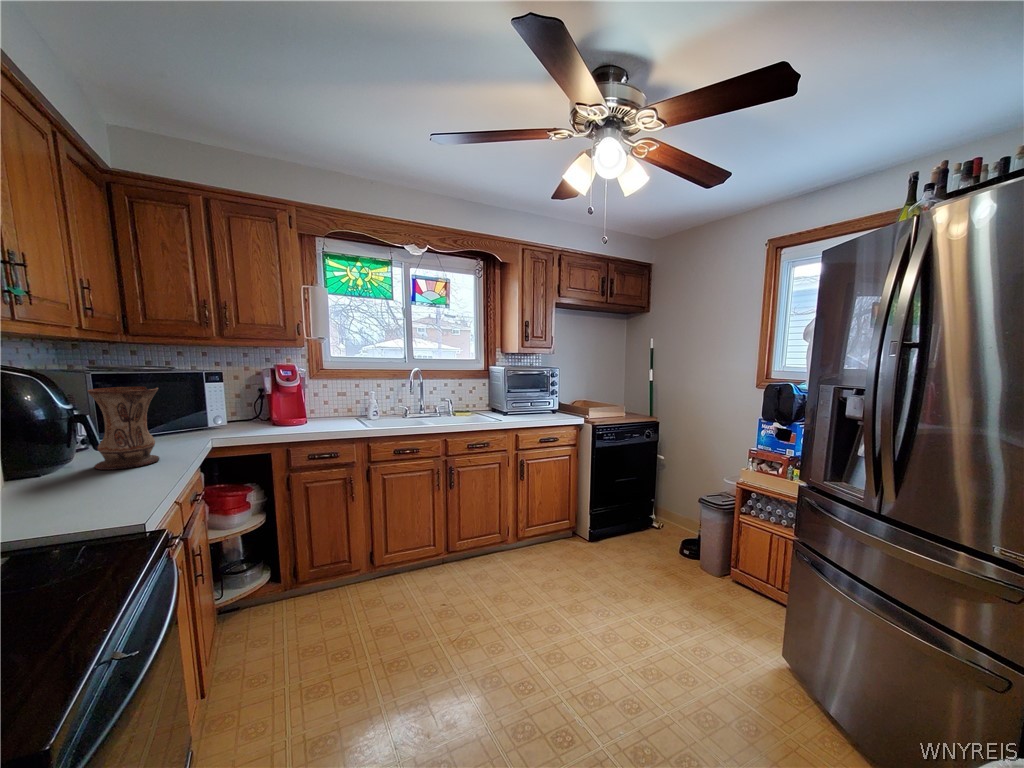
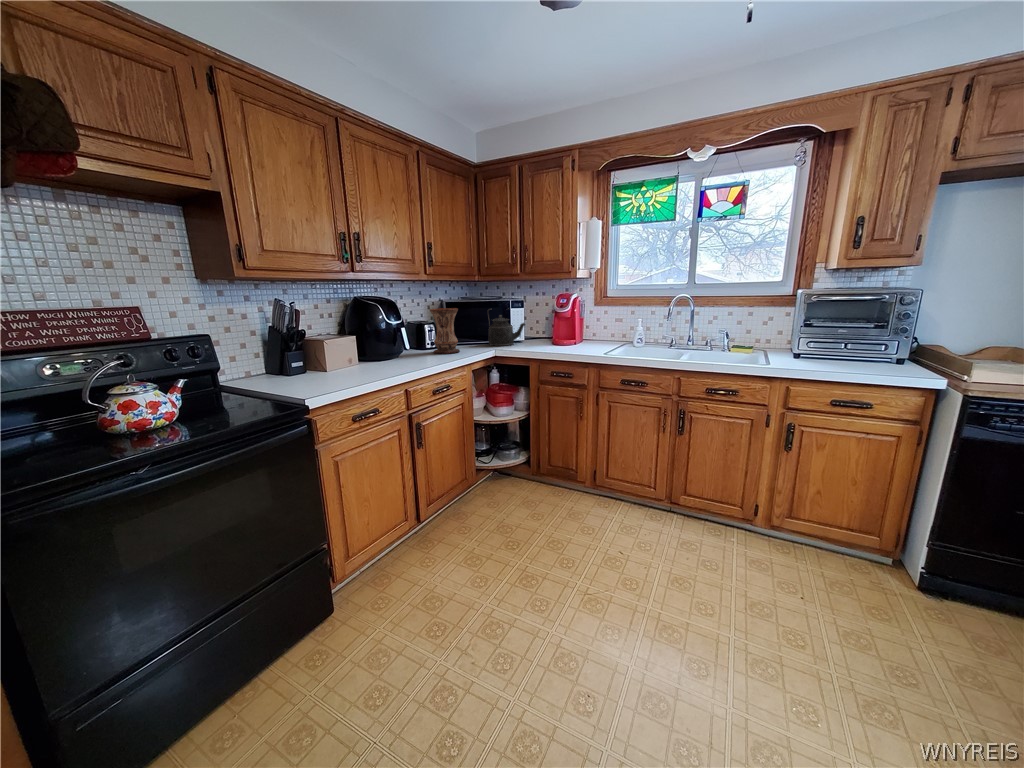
kettle: none [171,384,235,441] -> present [488,315,525,346]

